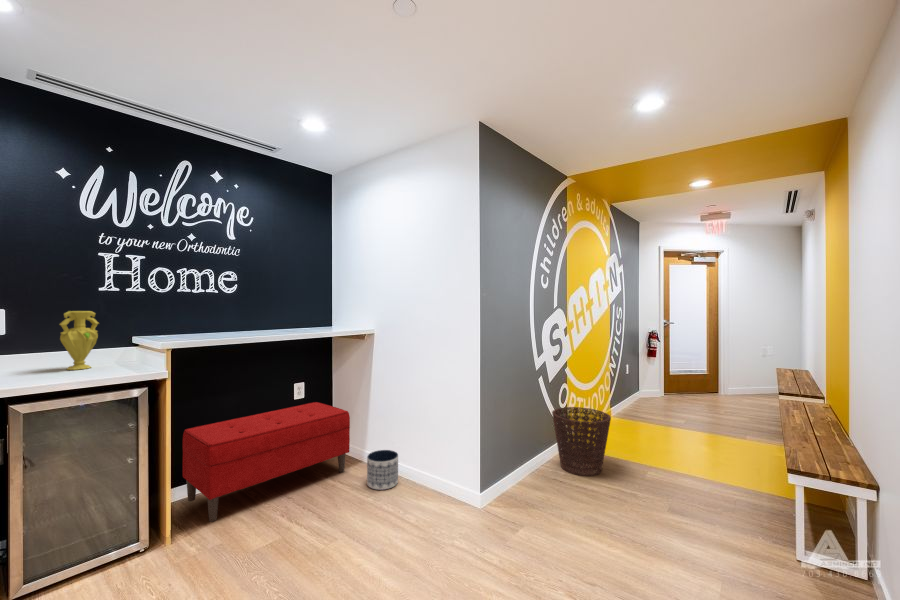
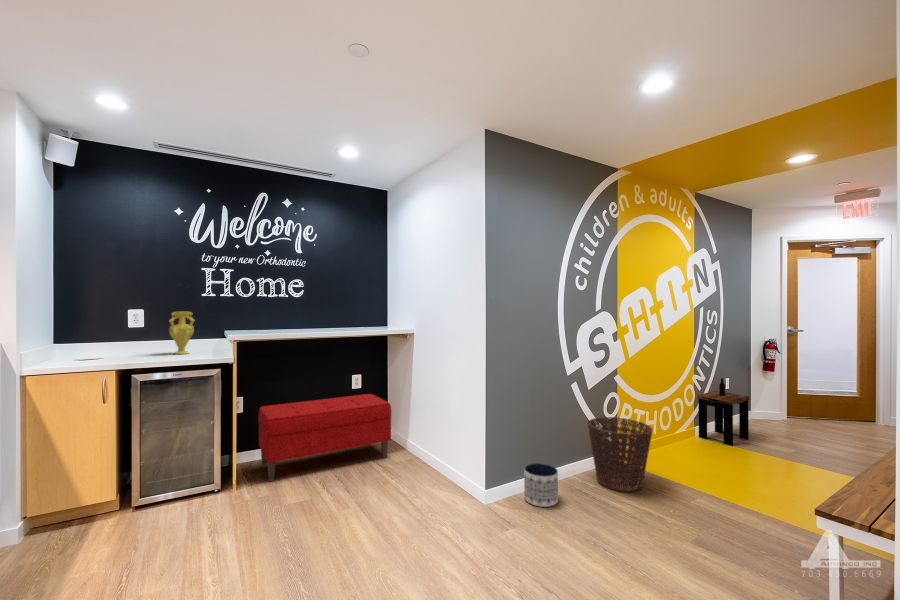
side table: none [613,365,651,423] -> present [697,378,750,446]
planter: present [367,450,398,490] -> present [524,463,558,507]

